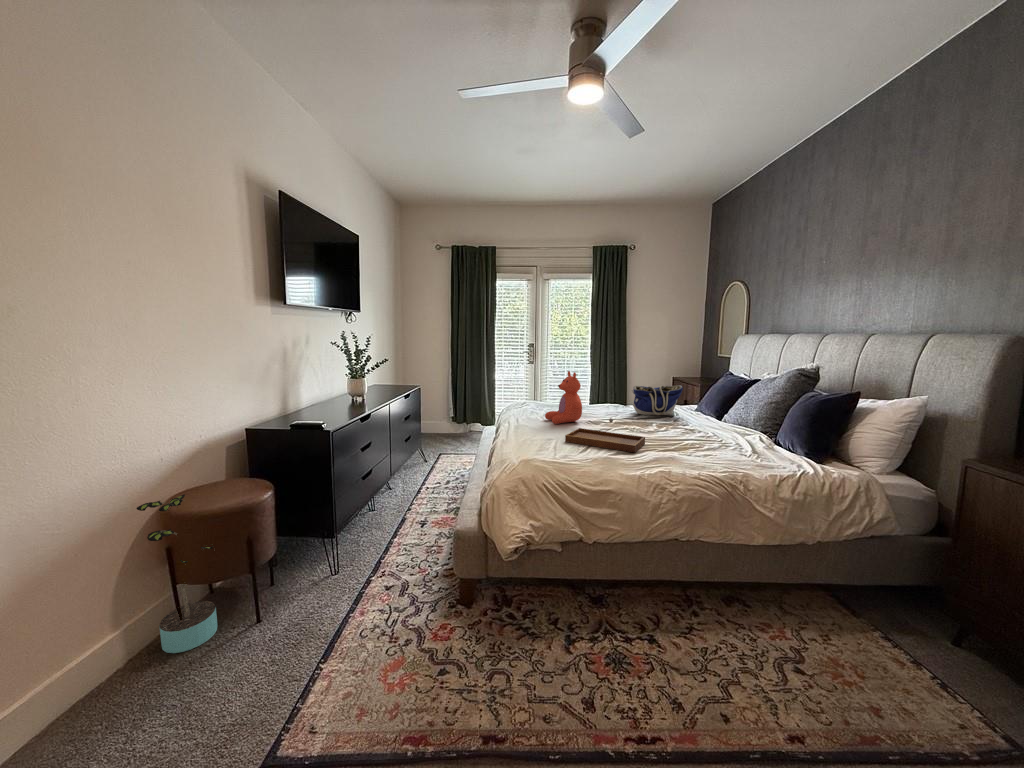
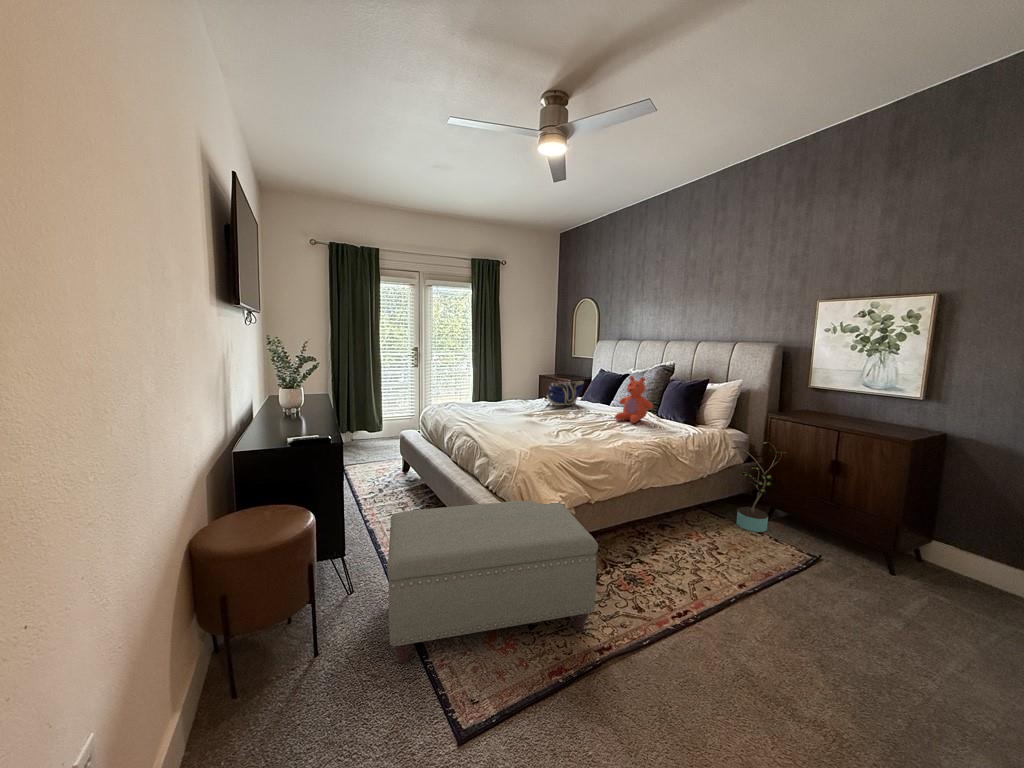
teddy bear: present [545,371,582,424] -> present [615,376,653,423]
tray: present [565,418,645,453] -> none [536,409,594,433]
potted plant: present [136,494,218,653] -> present [732,442,789,532]
ottoman: none [279,506,532,701] -> present [387,501,598,663]

